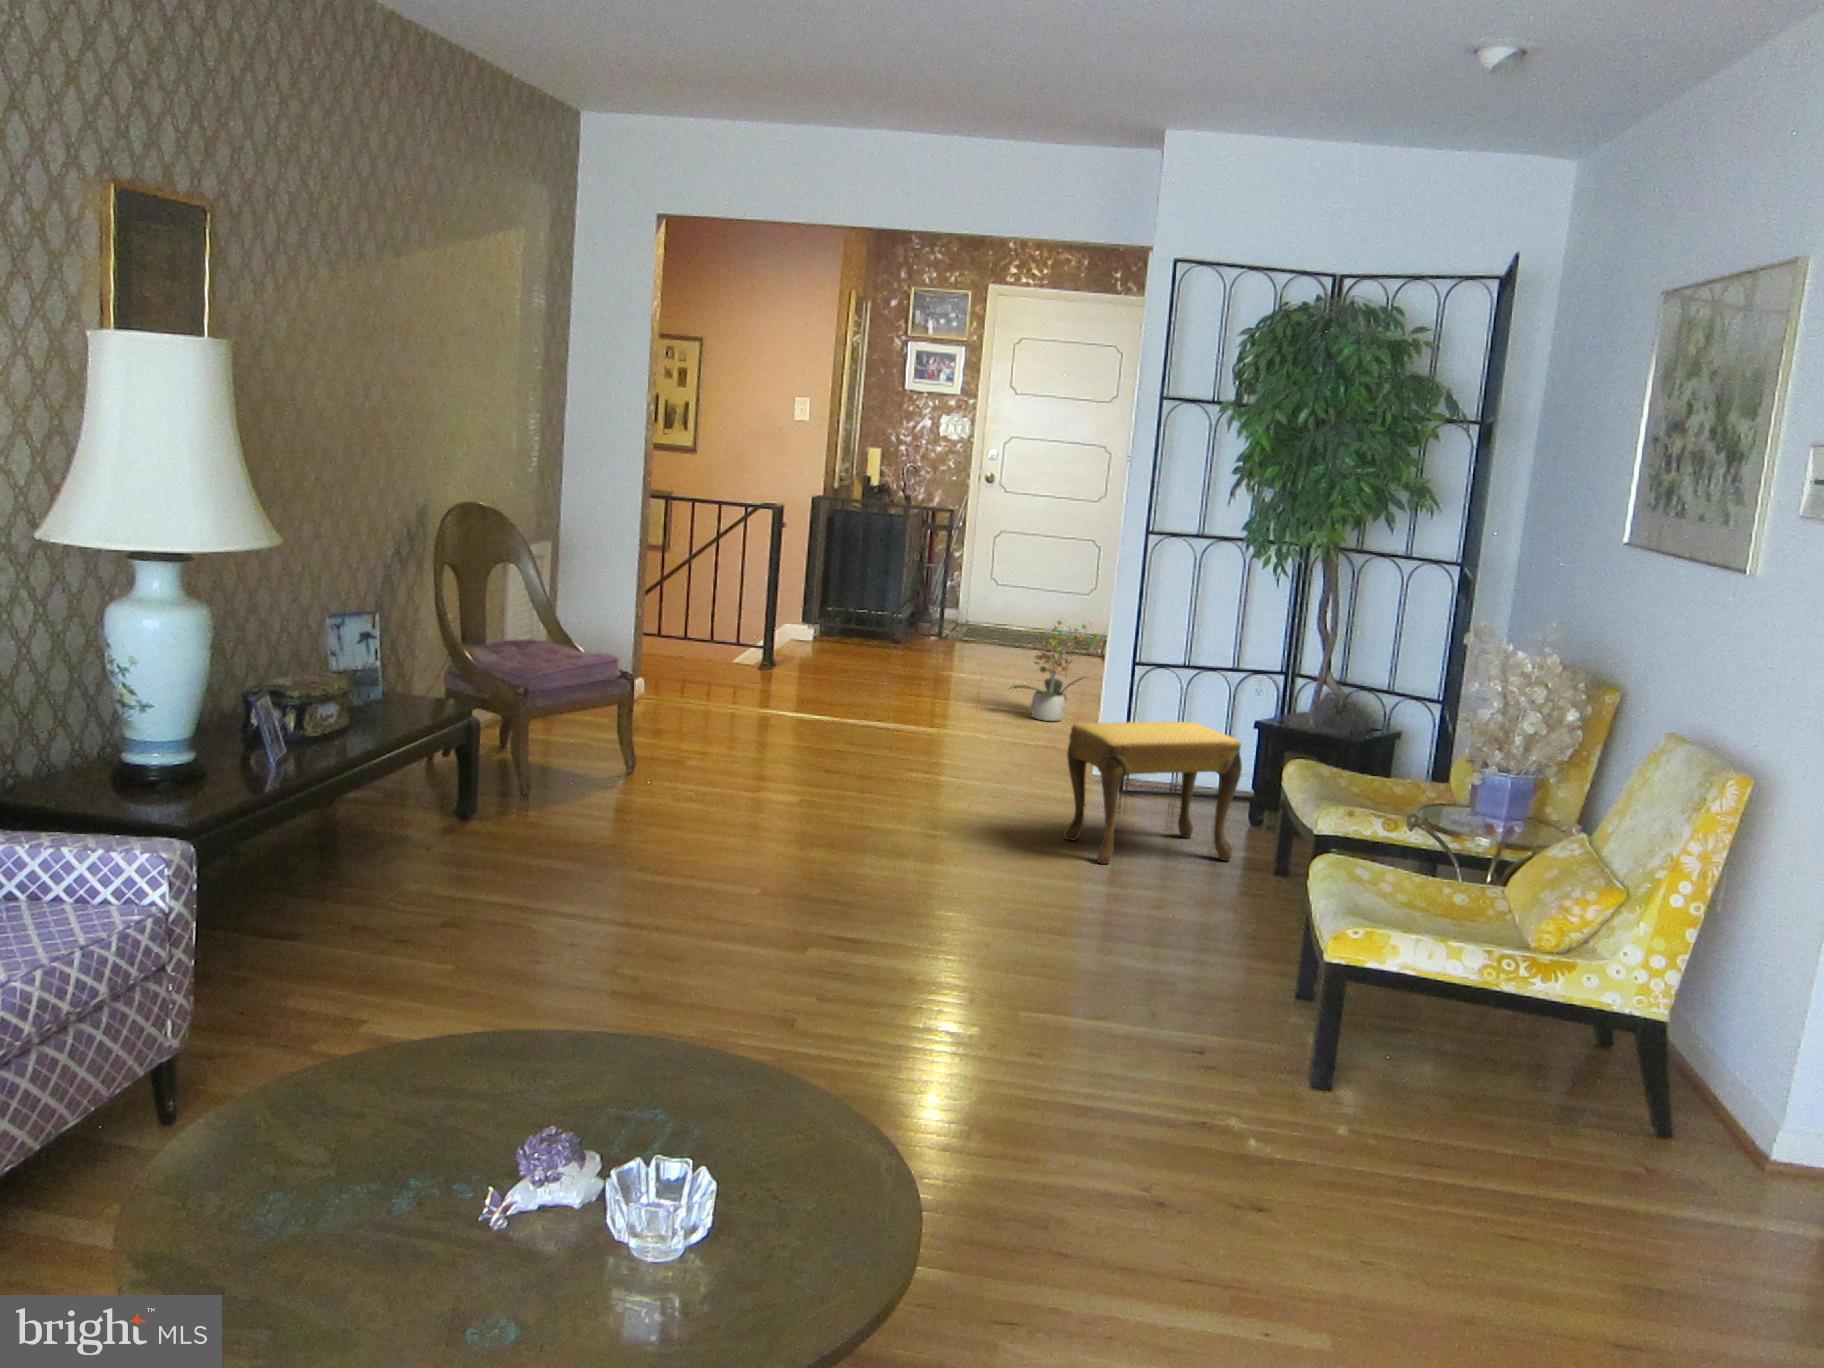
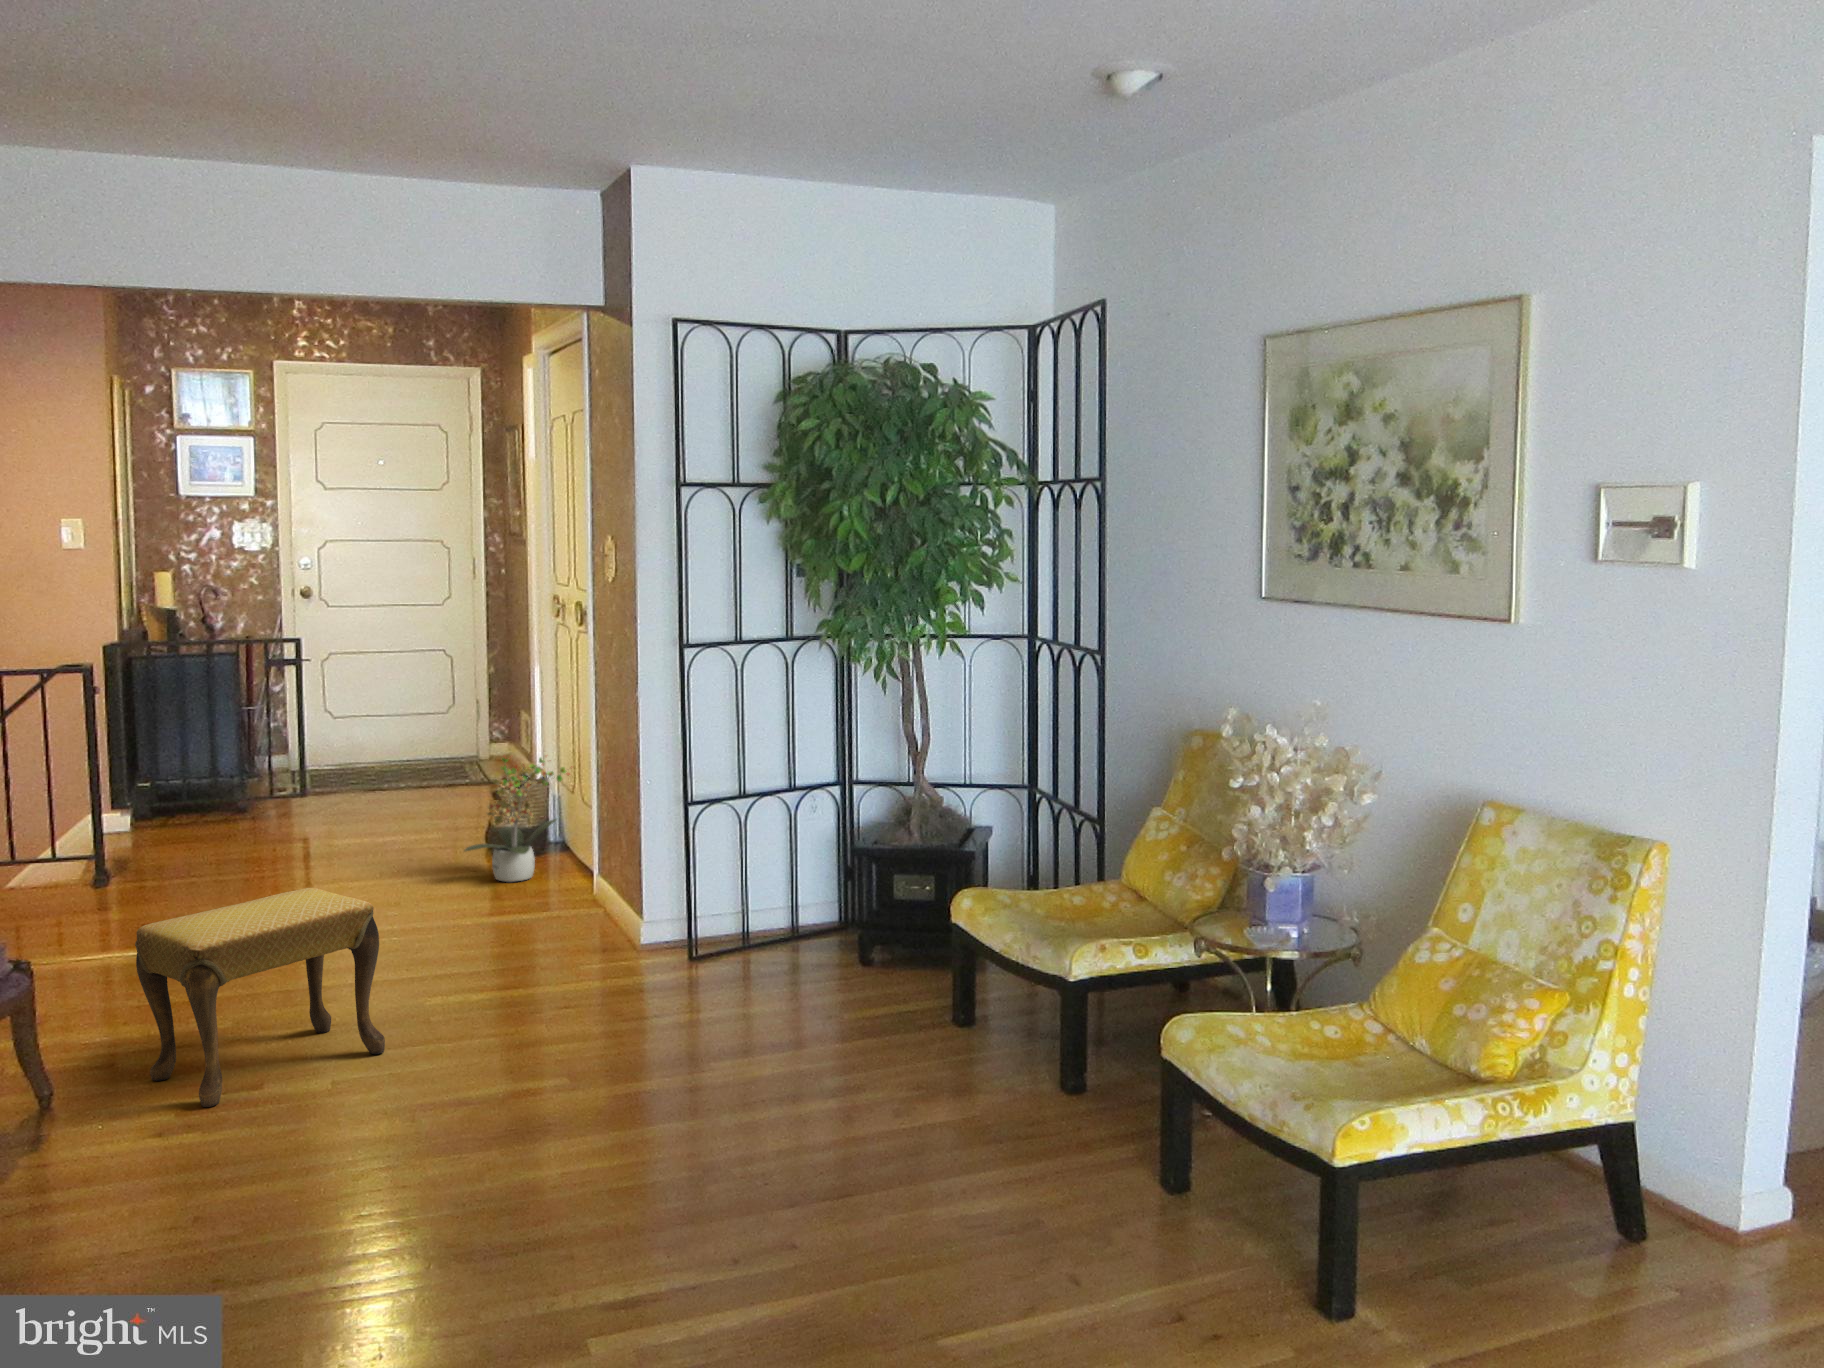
footstool: present [1064,722,1242,864] -> present [135,888,385,1107]

